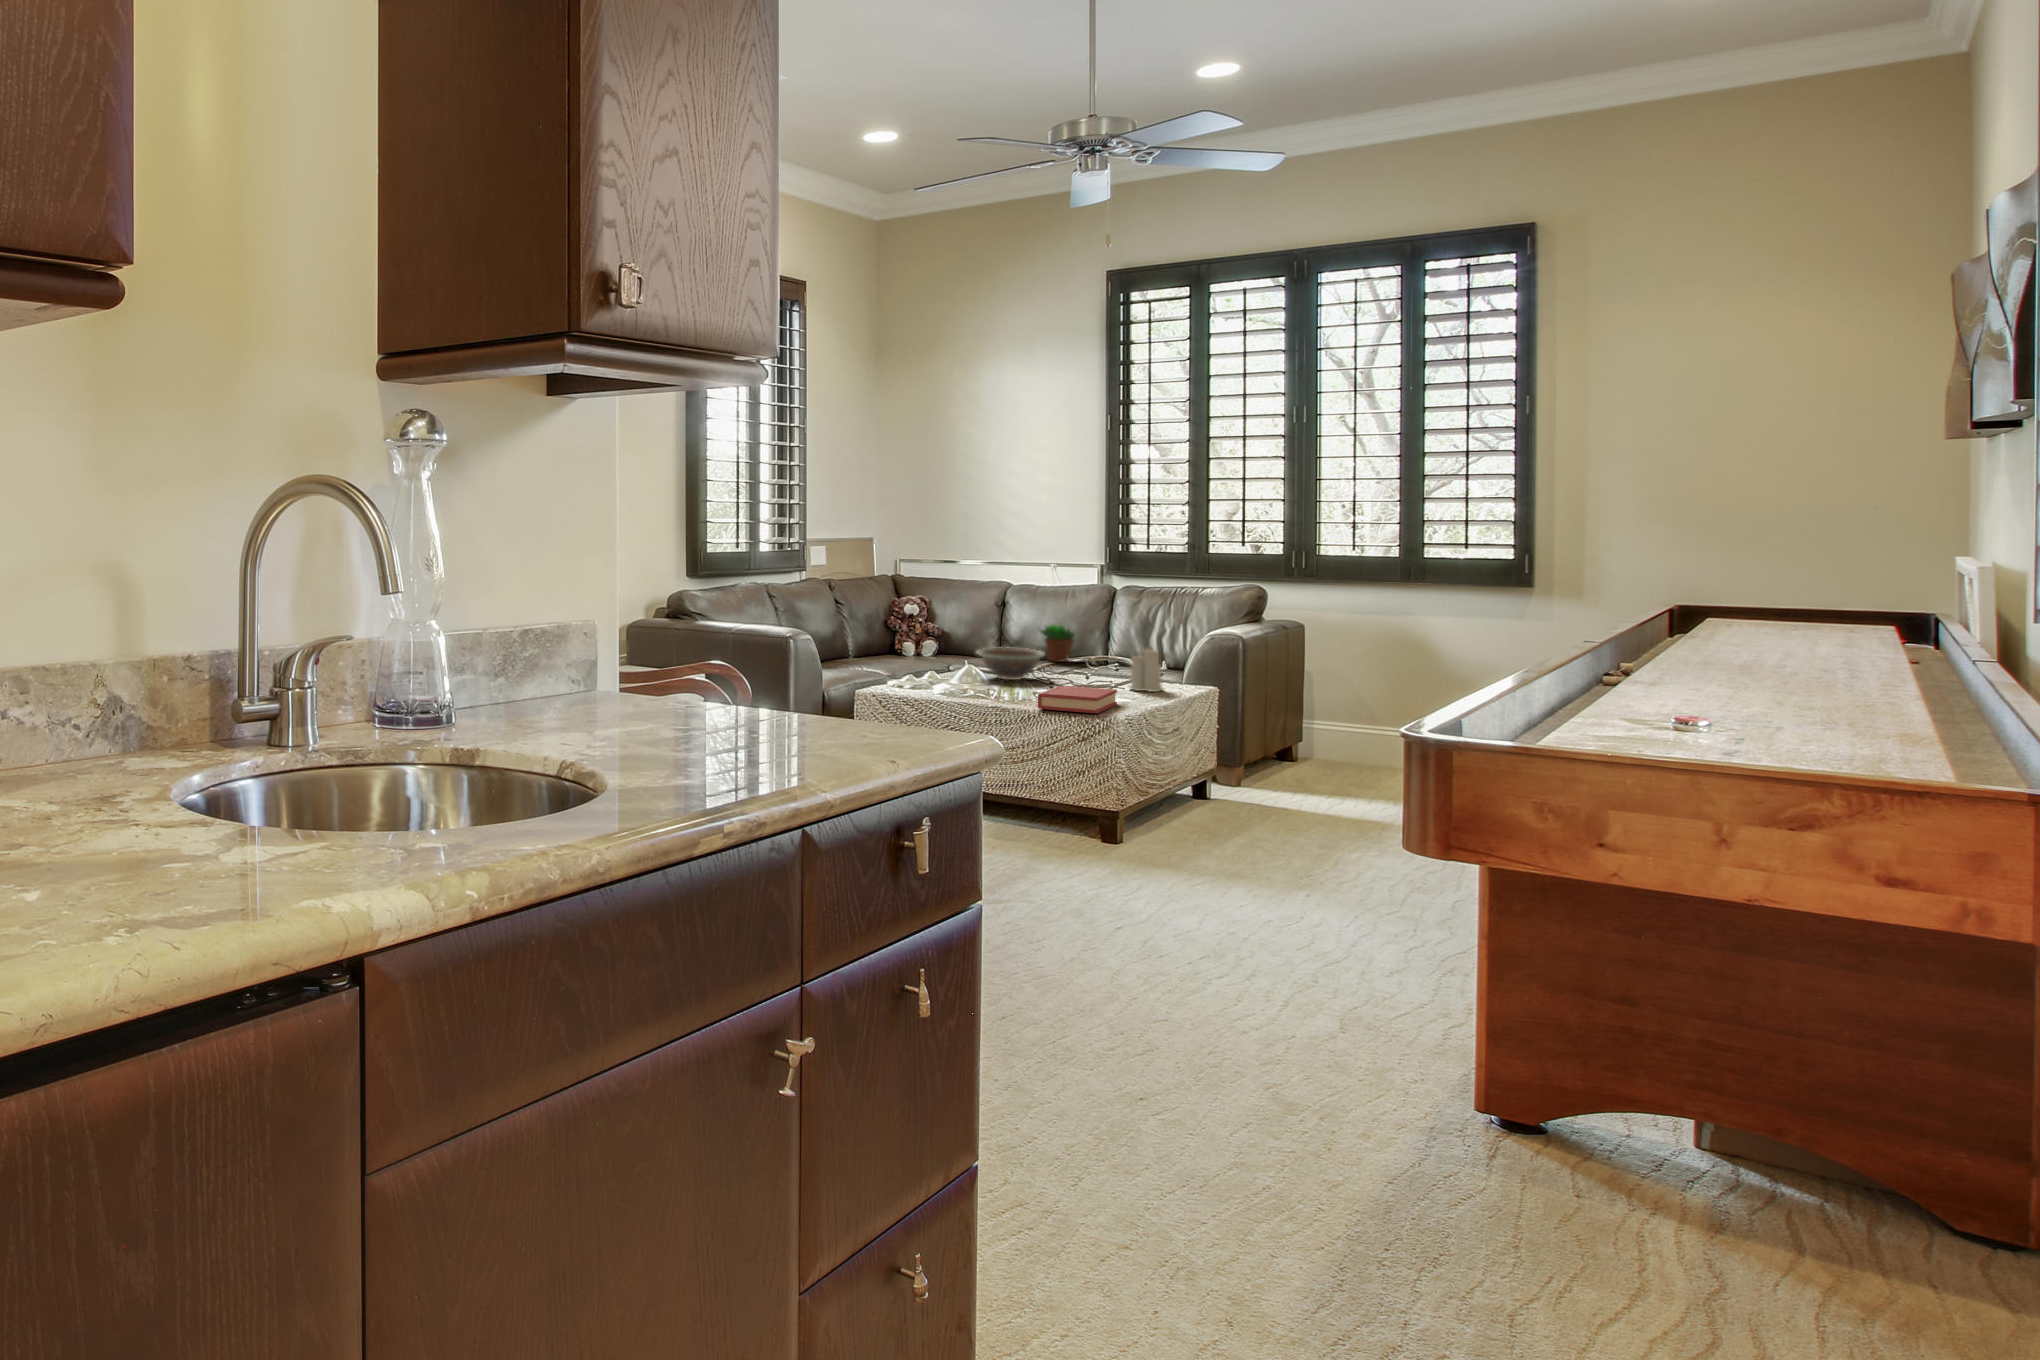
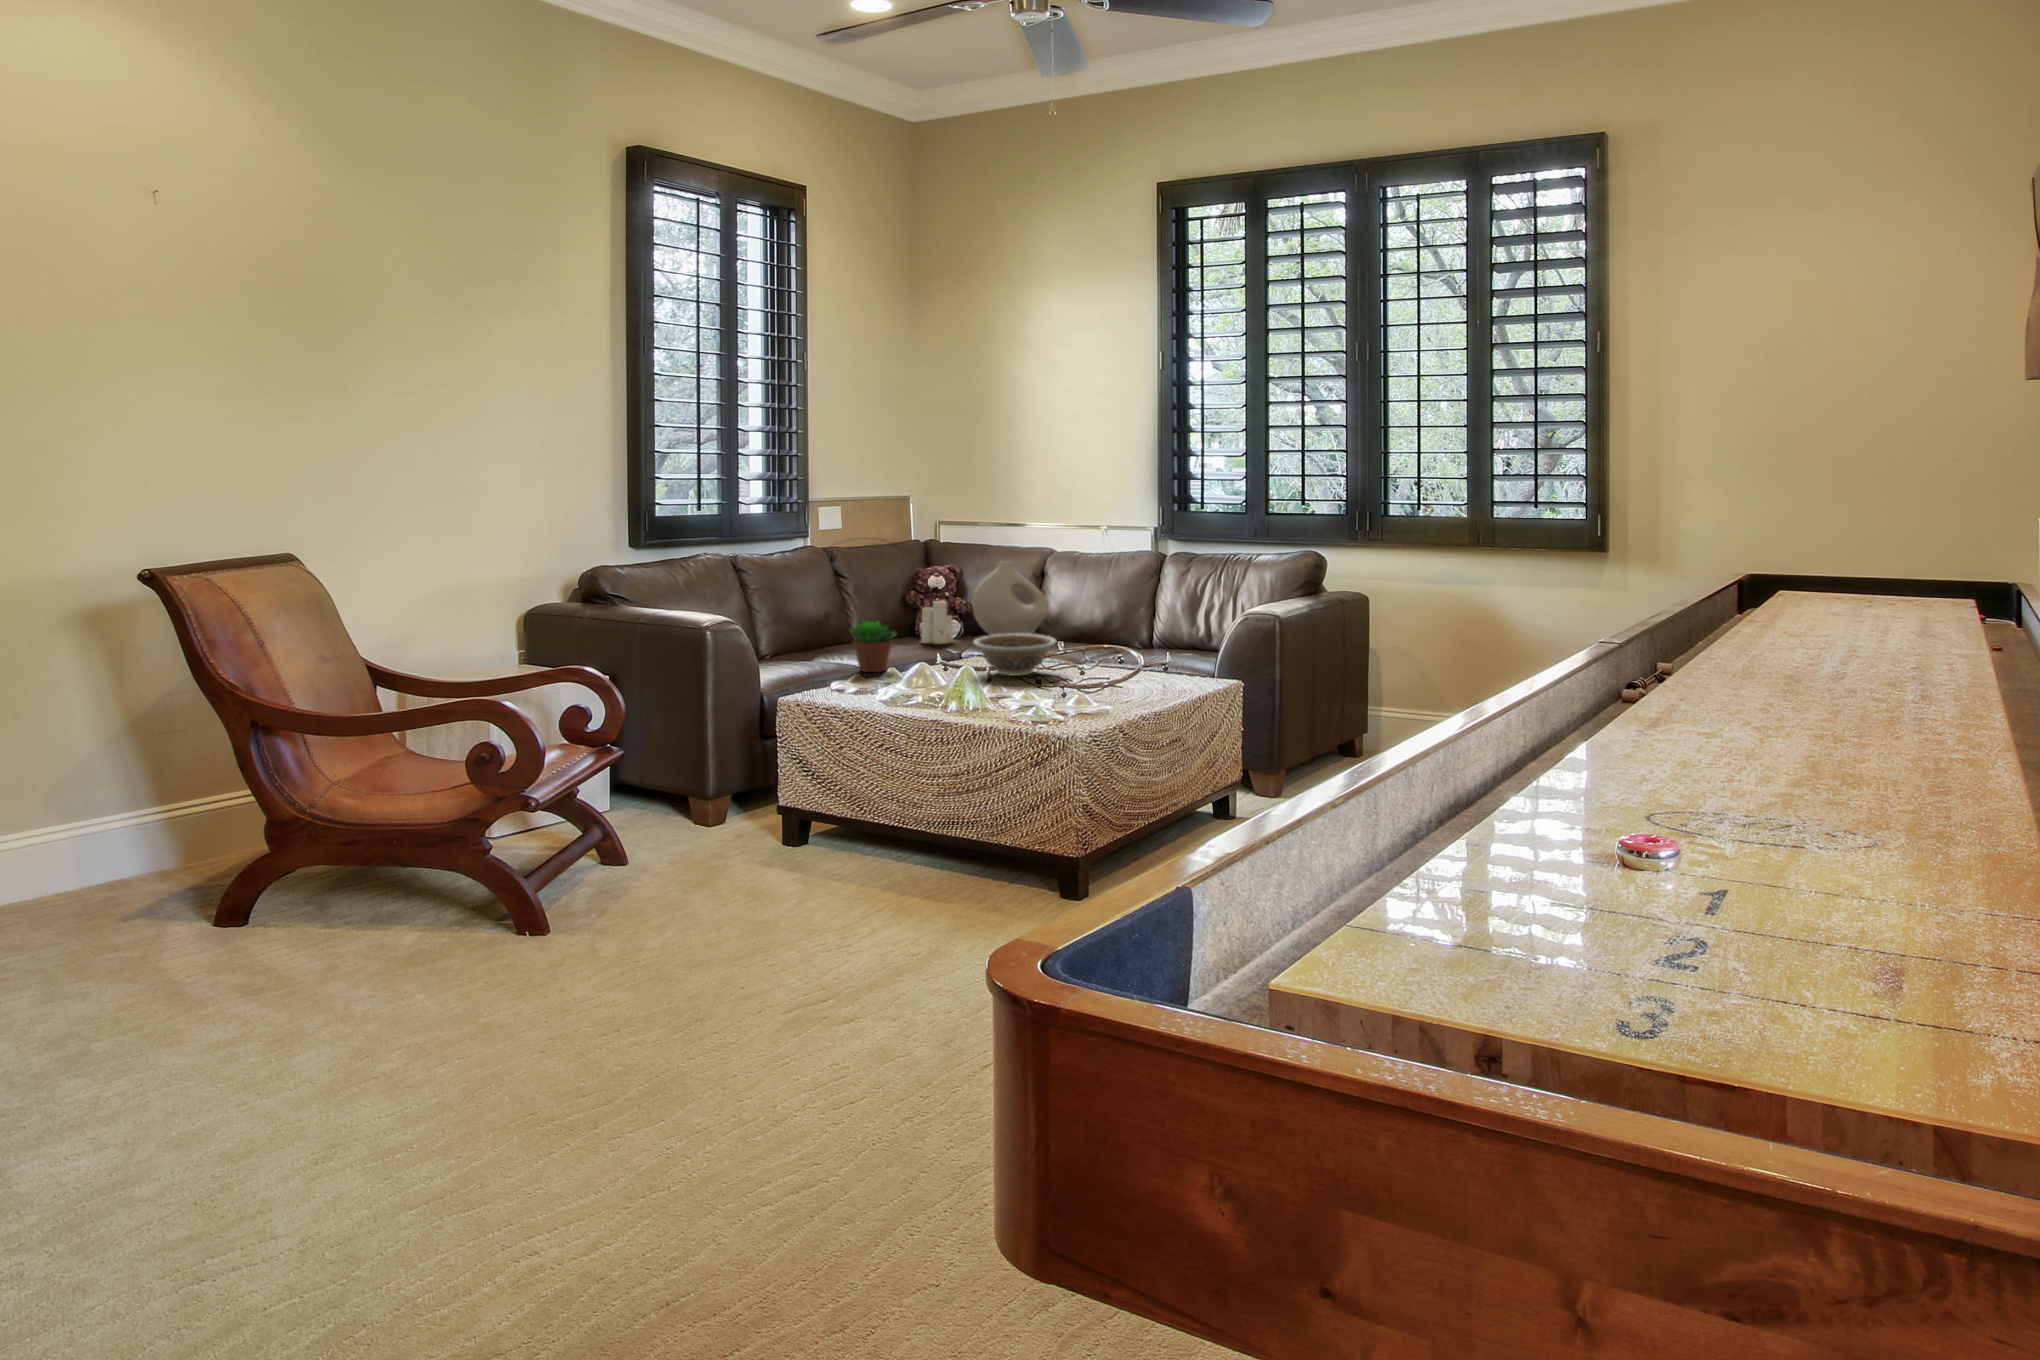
vase: none [952,591,1016,656] -> present [972,561,1049,635]
succulent plant: present [1040,625,1075,662] -> present [849,621,897,672]
candle: present [1130,650,1163,692] -> present [921,601,954,644]
hardback book: present [1038,686,1117,714] -> none [1011,688,1117,728]

